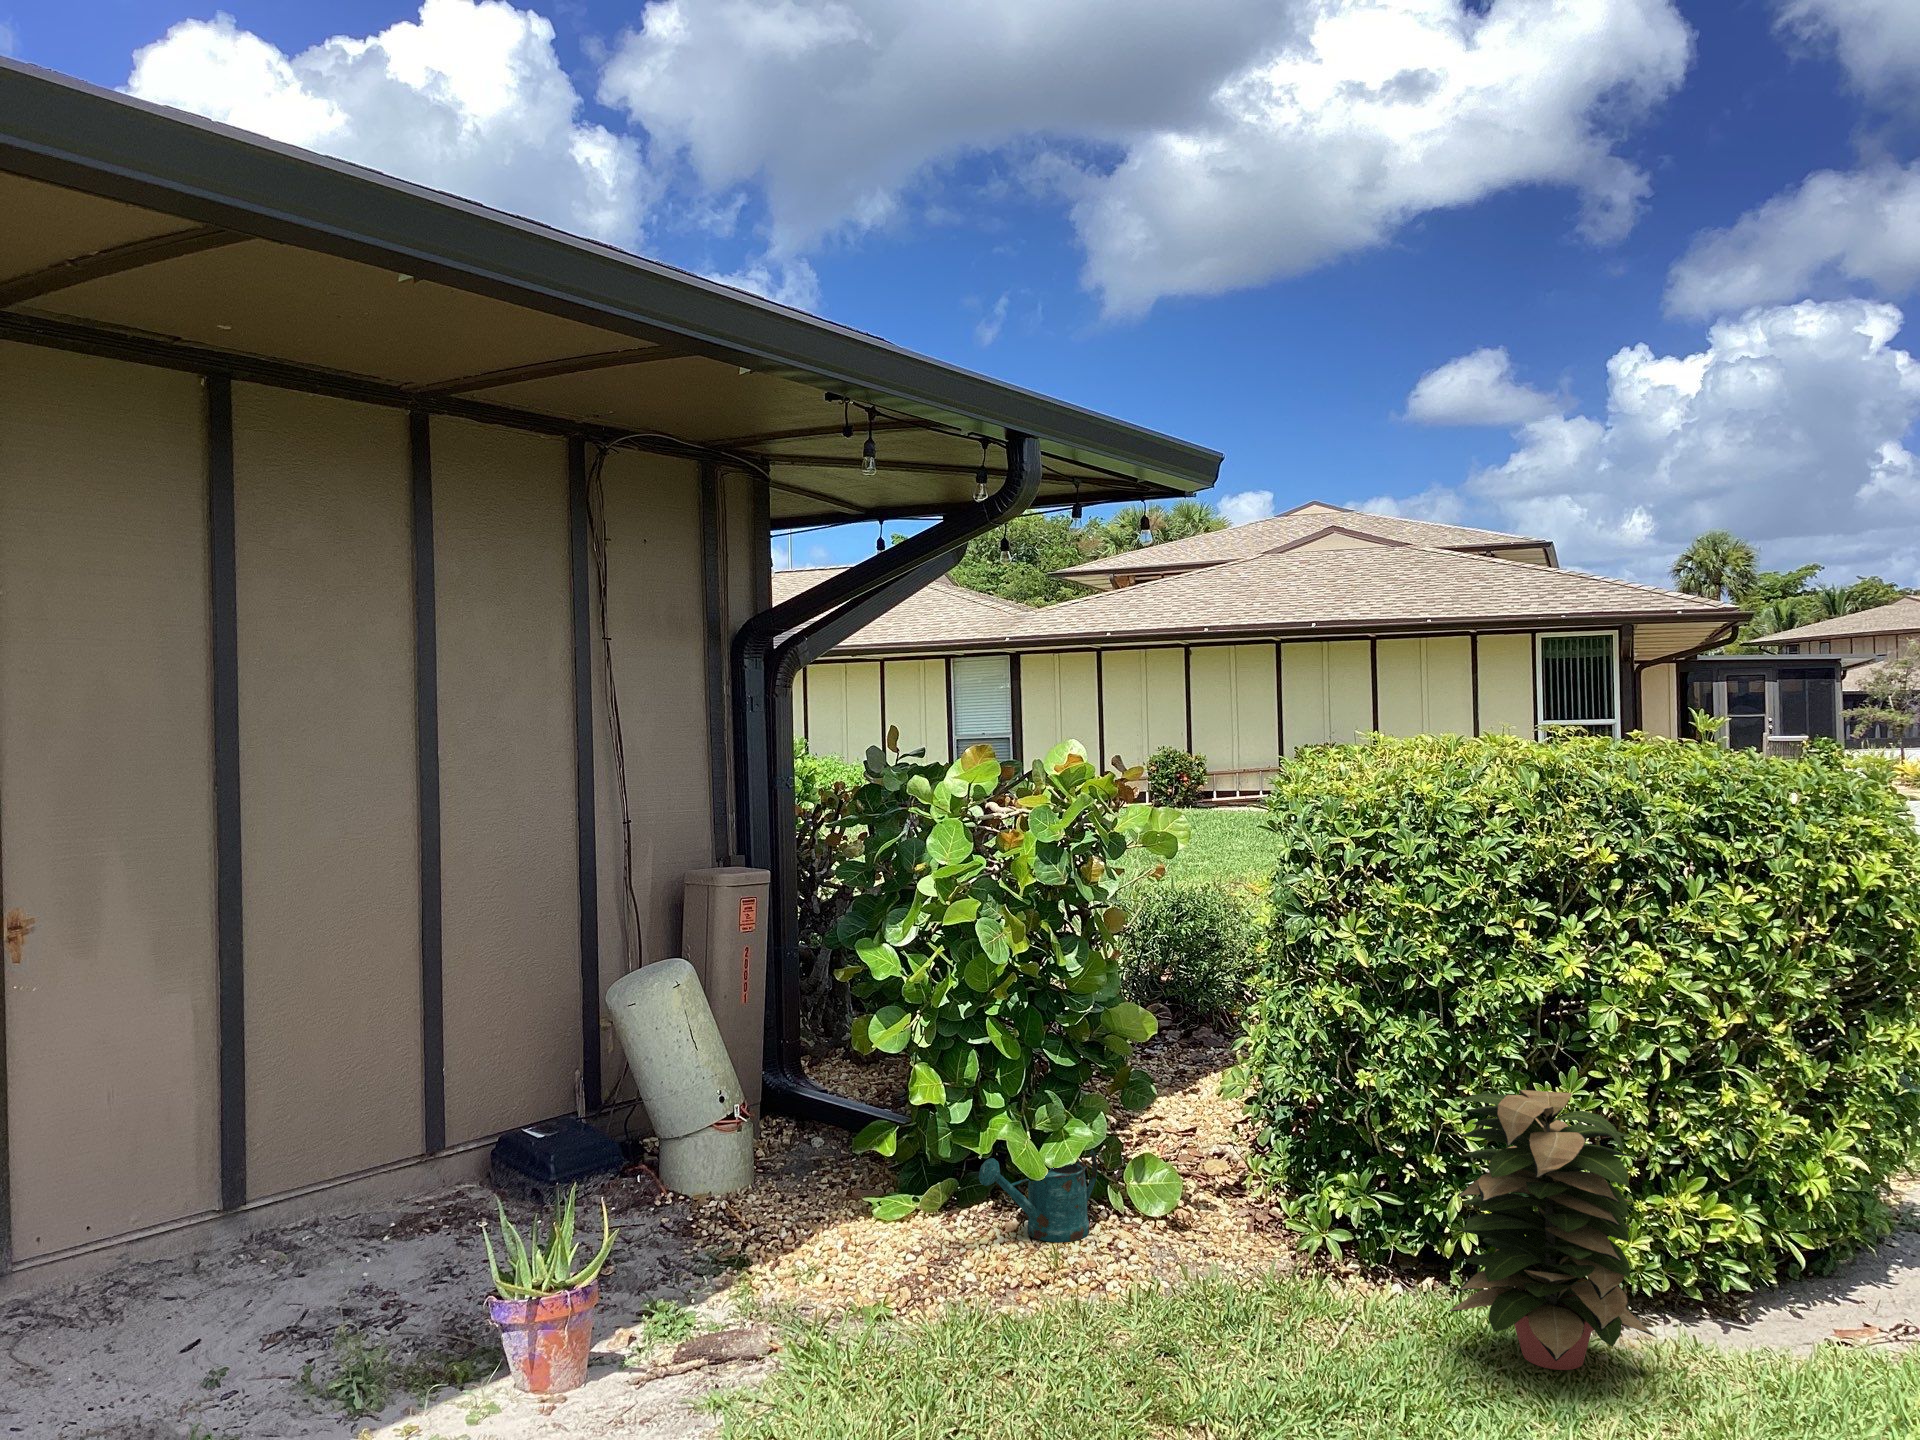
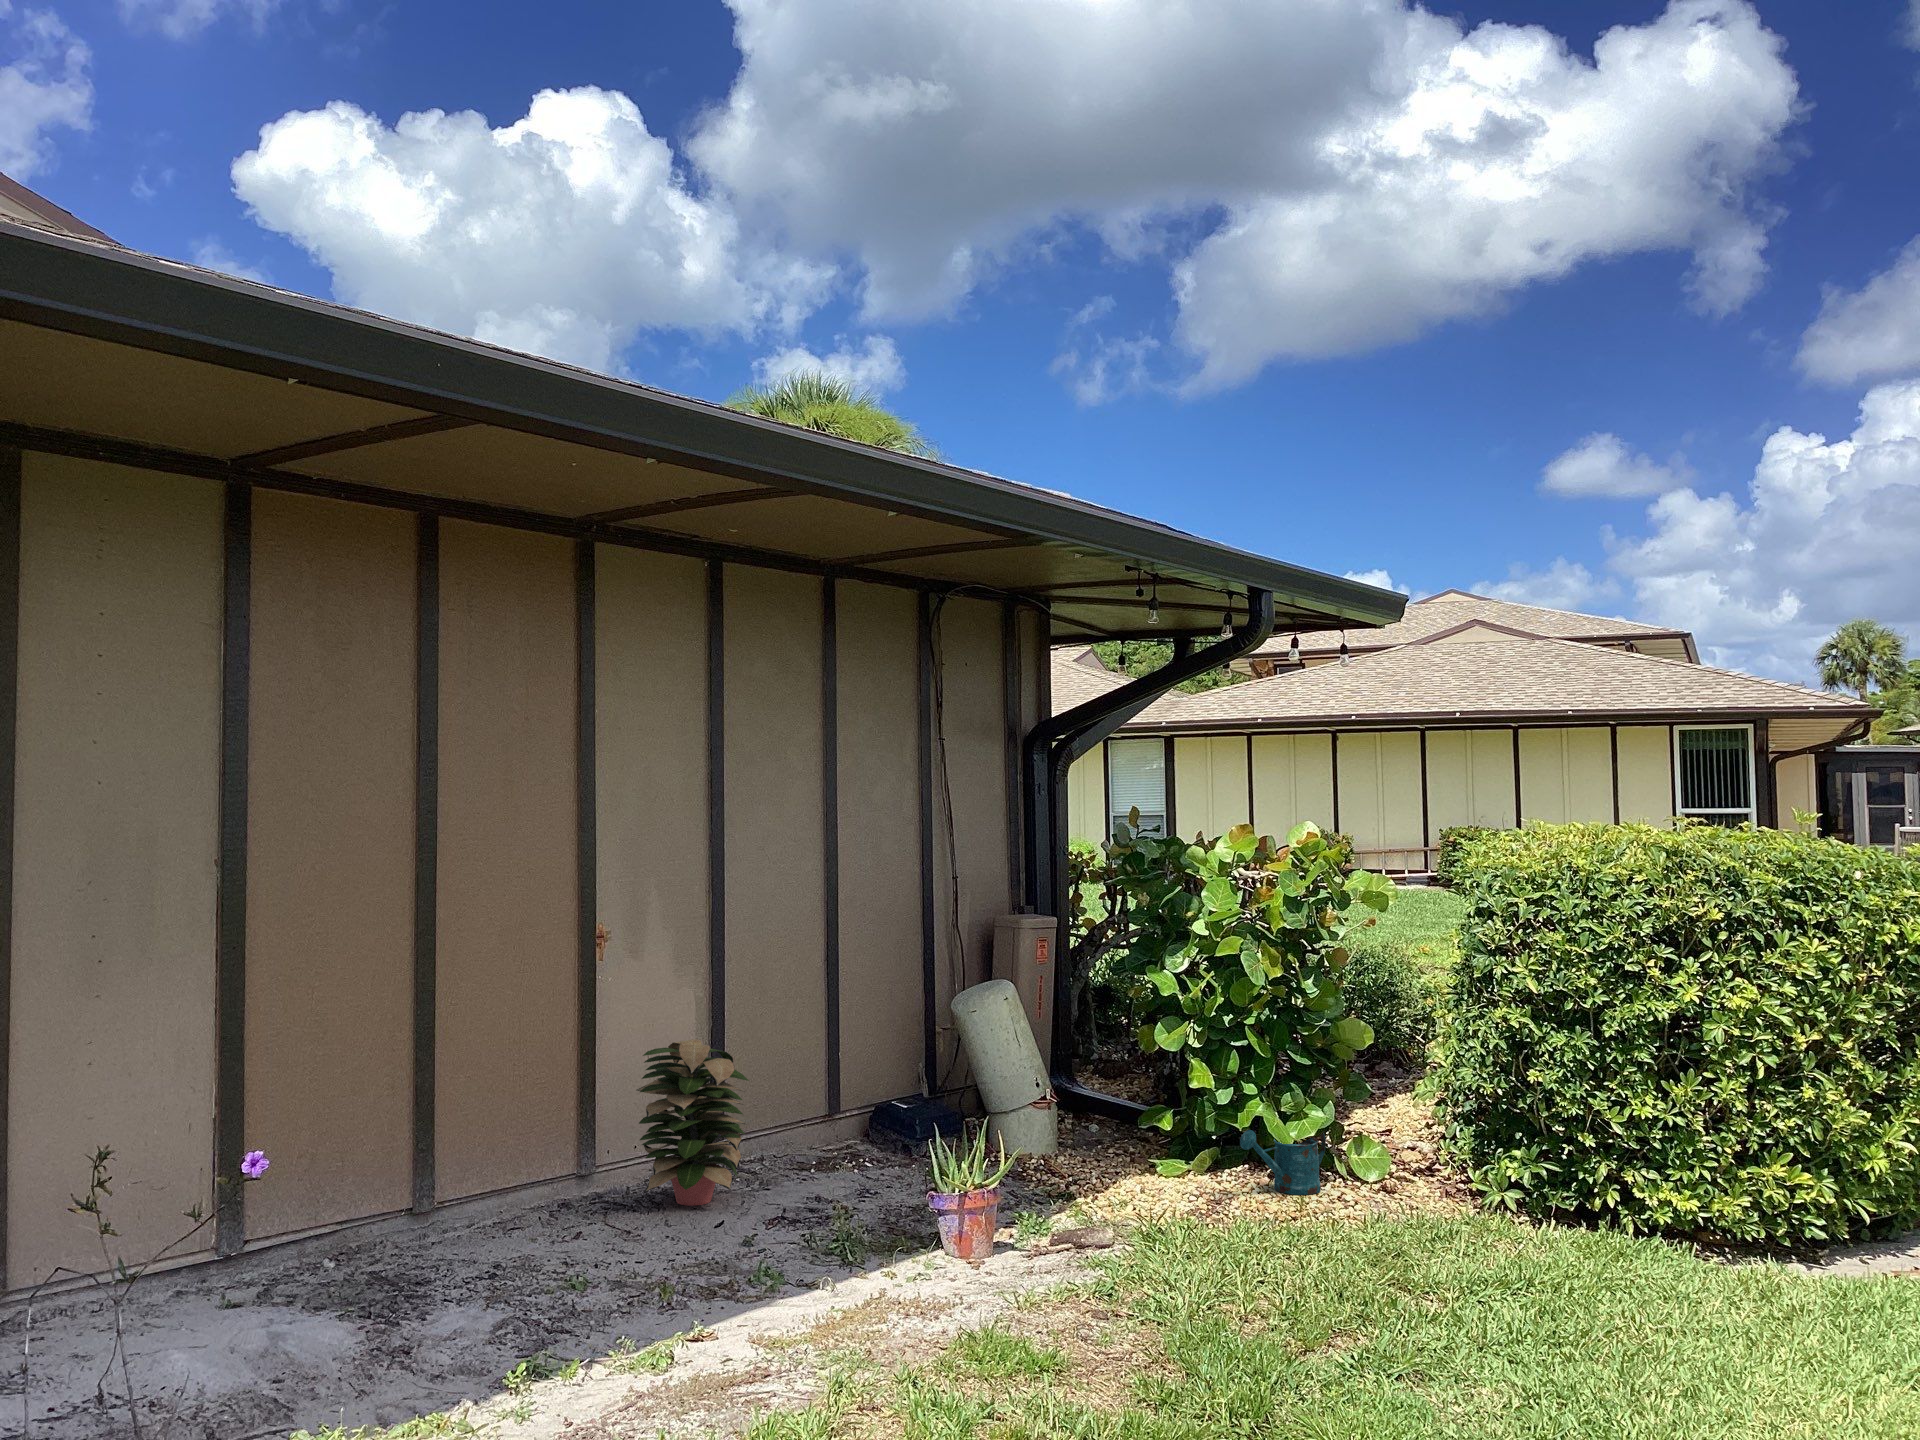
decorative plant: present [1449,1090,1656,1370] -> present [637,1039,749,1206]

